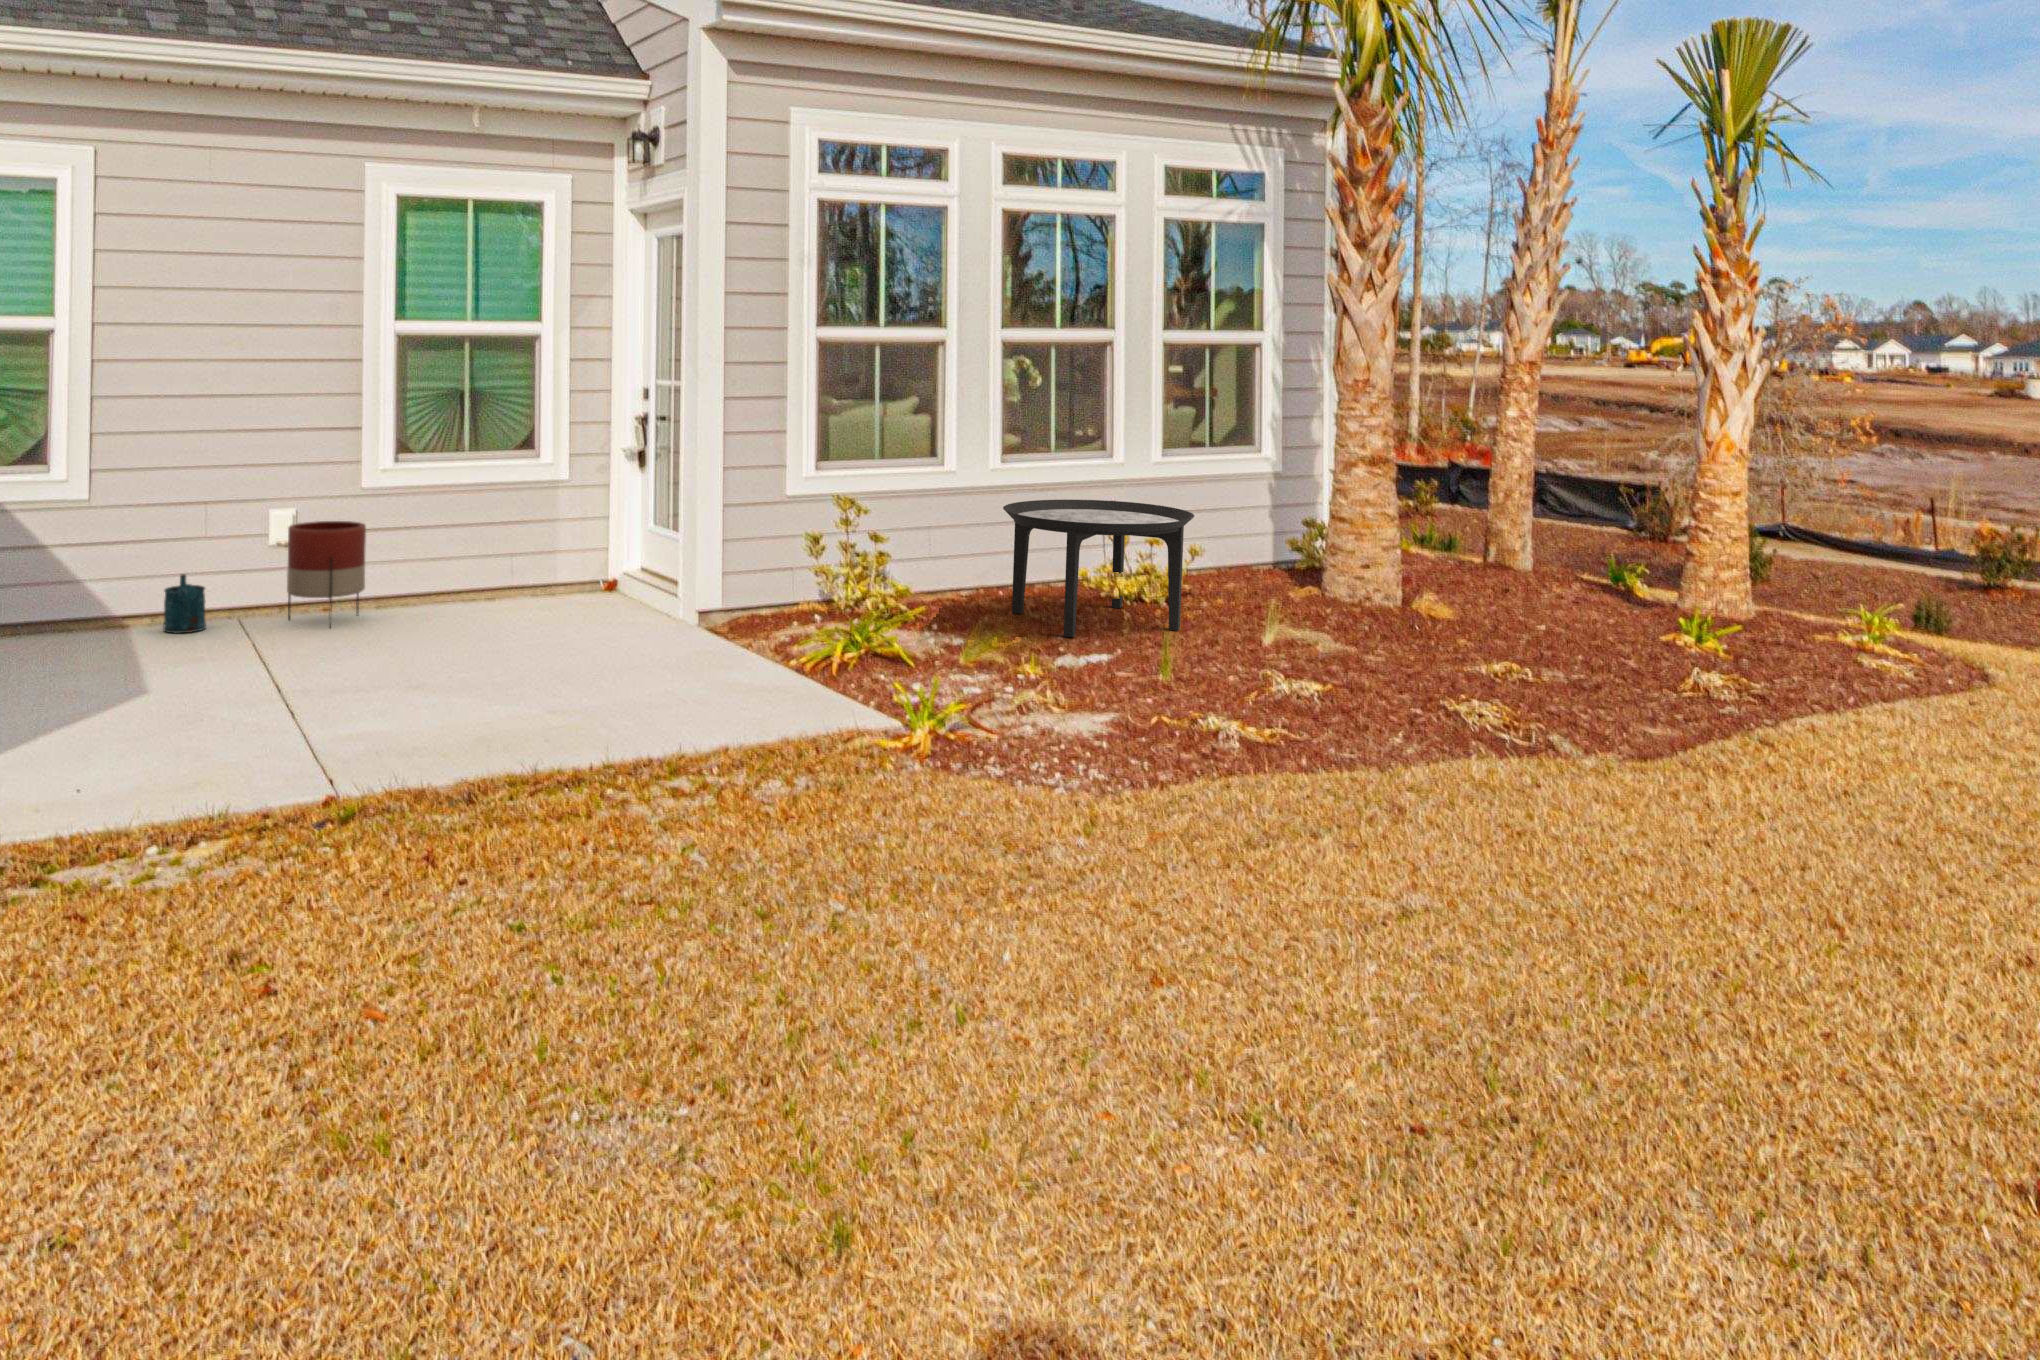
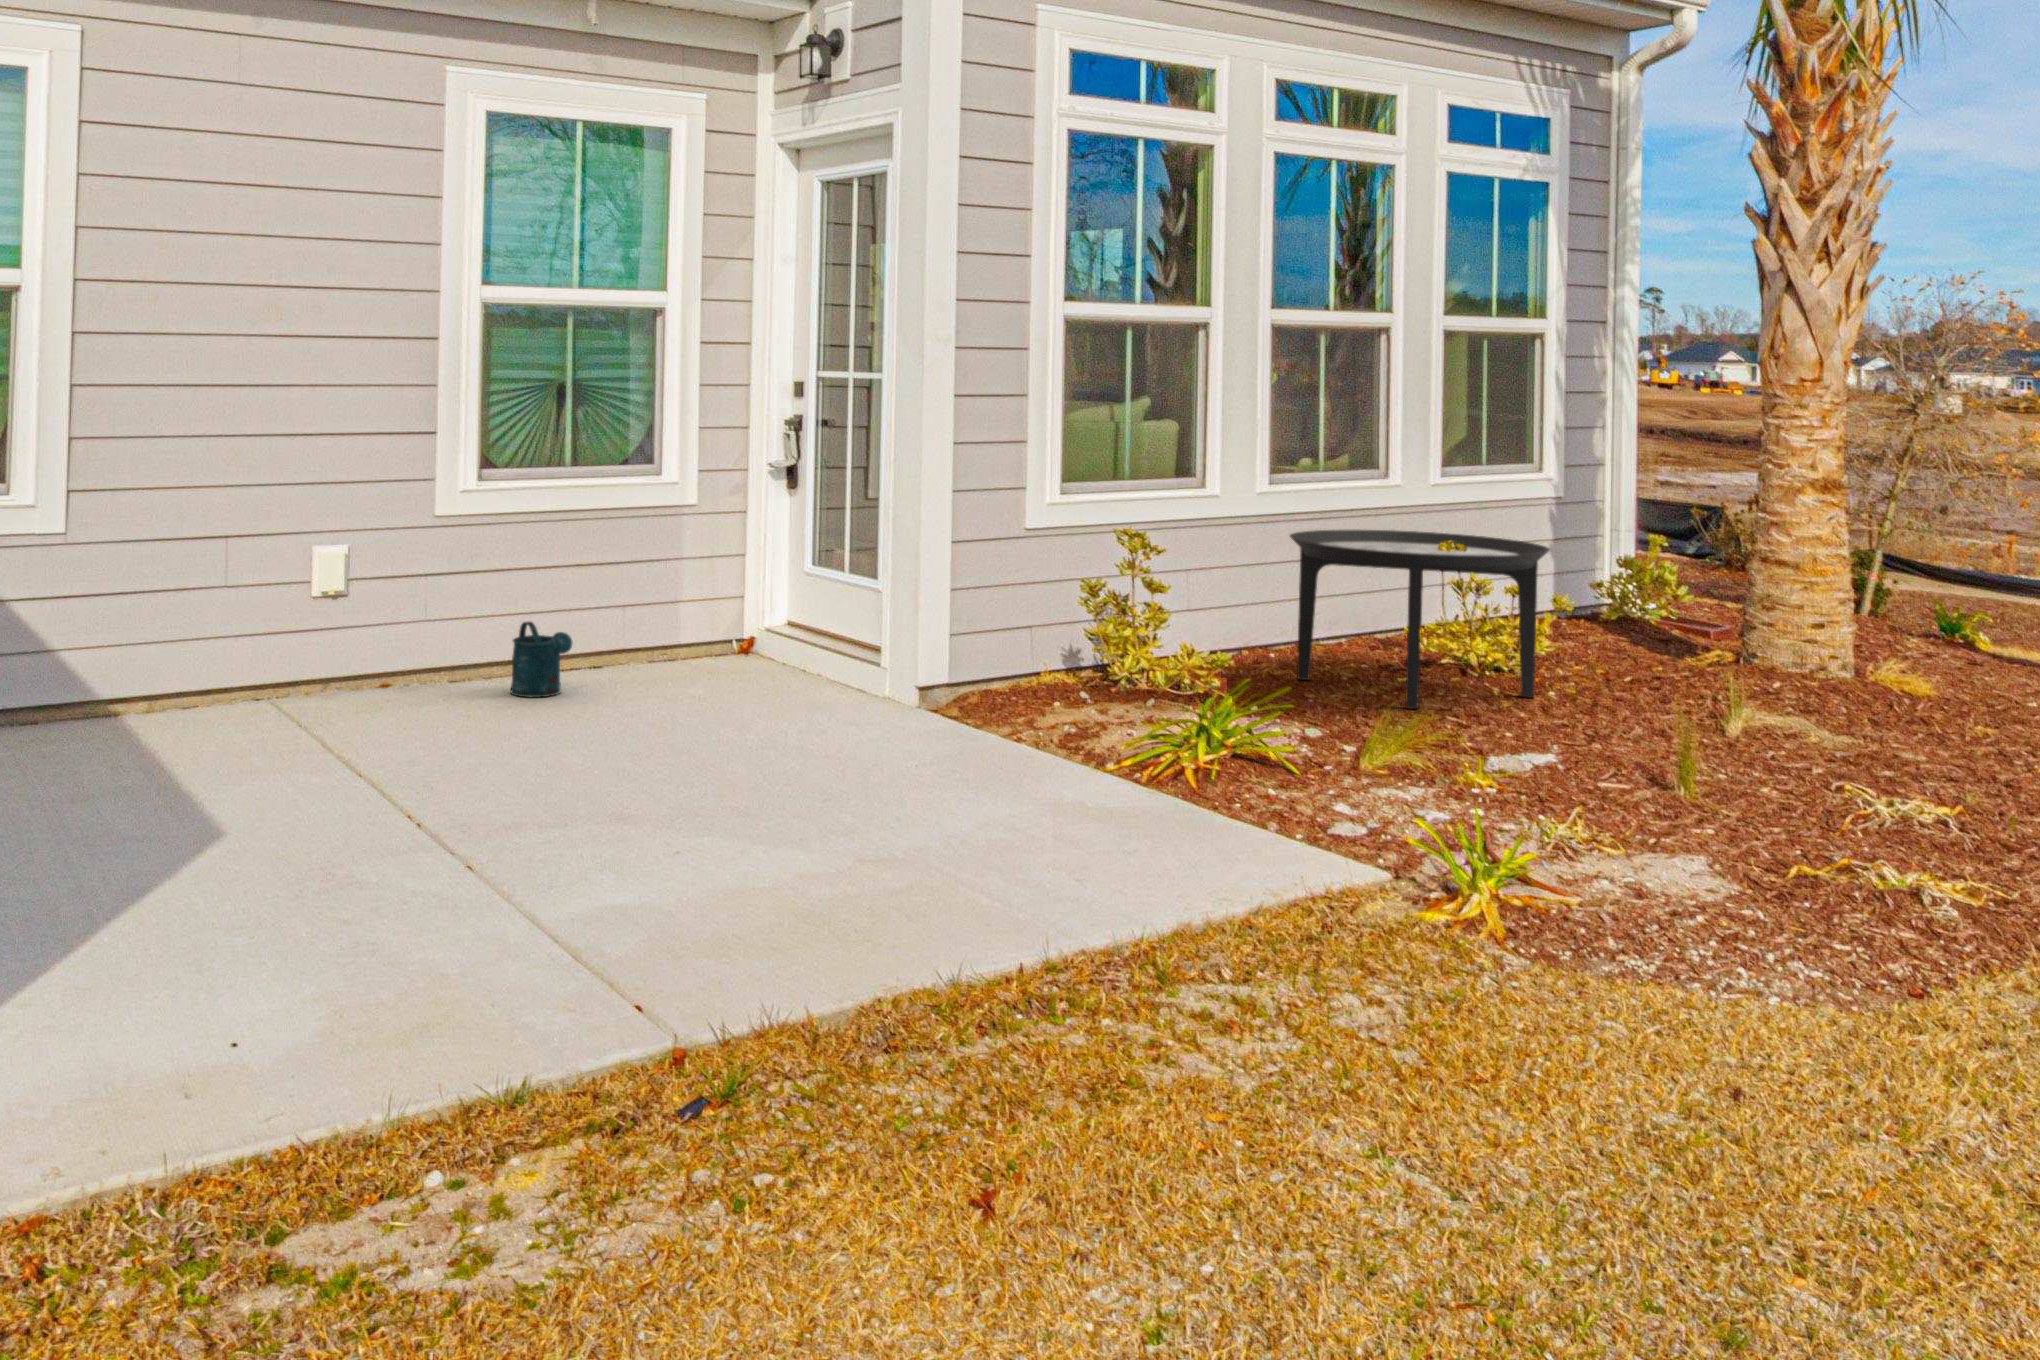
planter: present [287,521,366,626] -> none [343,565,455,717]
watering can: present [163,574,206,633] -> present [511,622,573,697]

